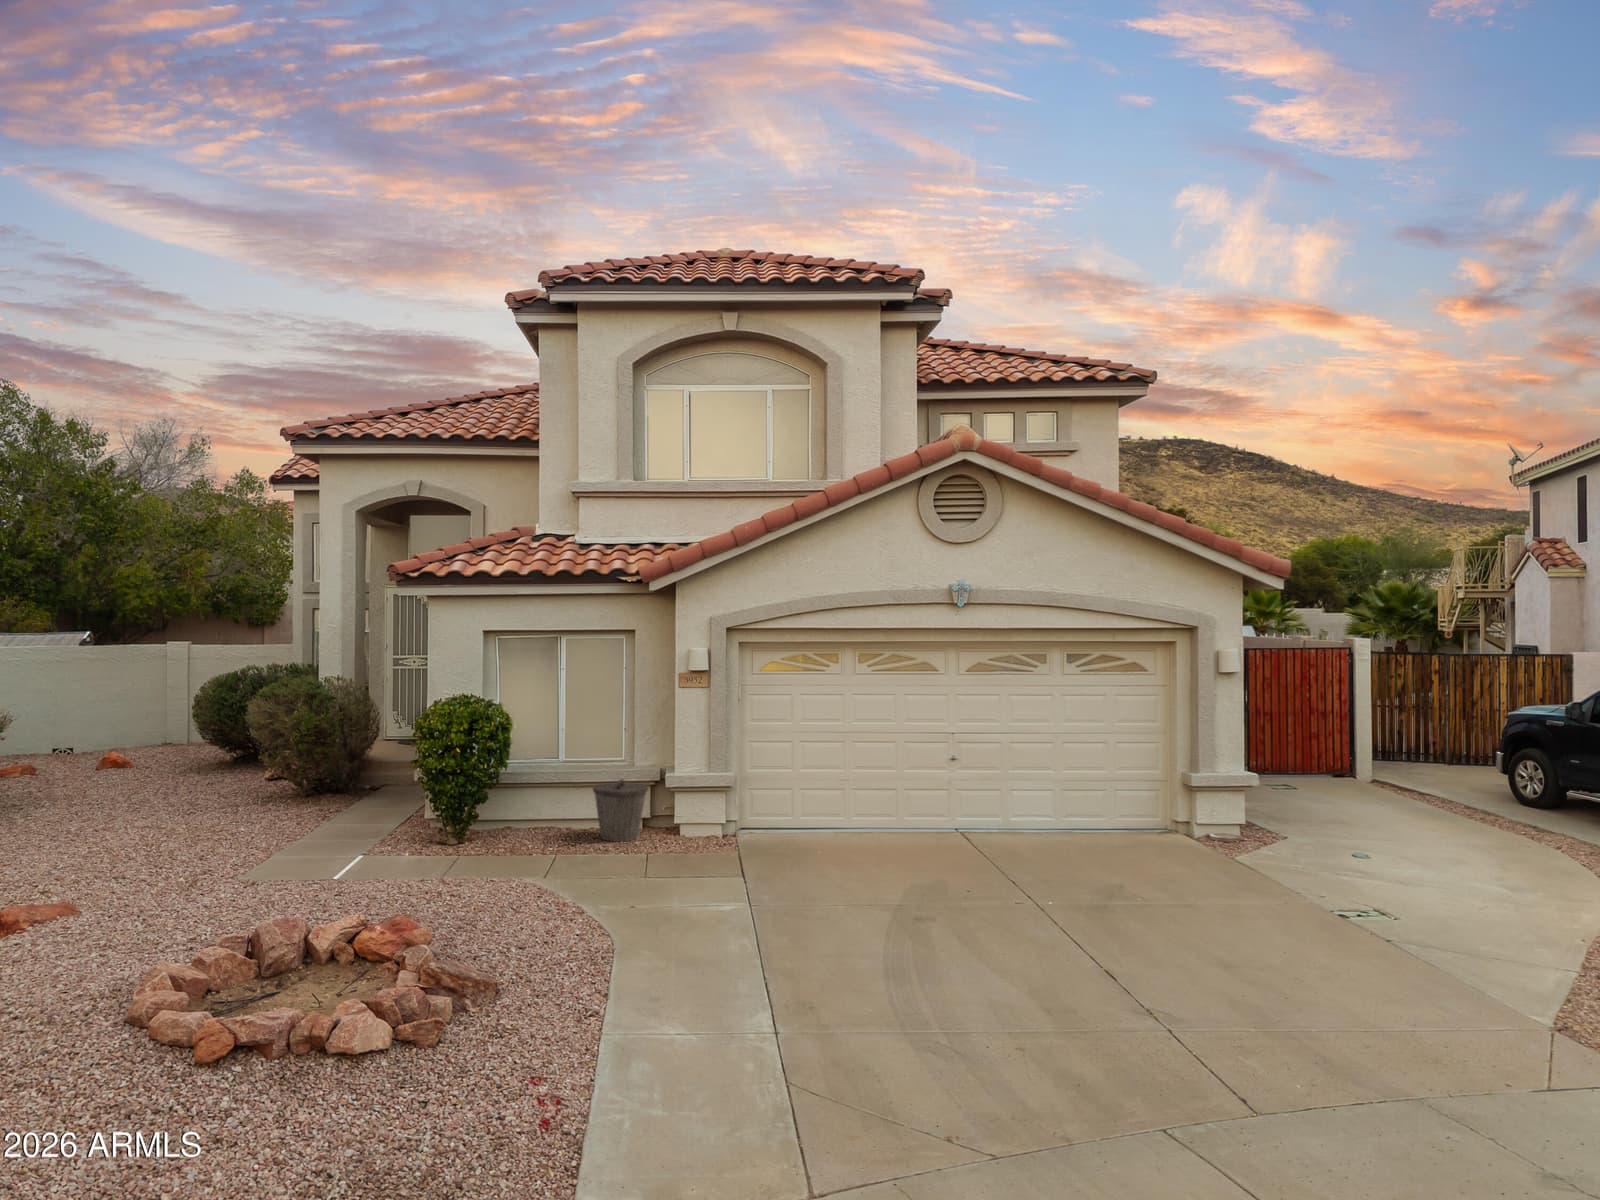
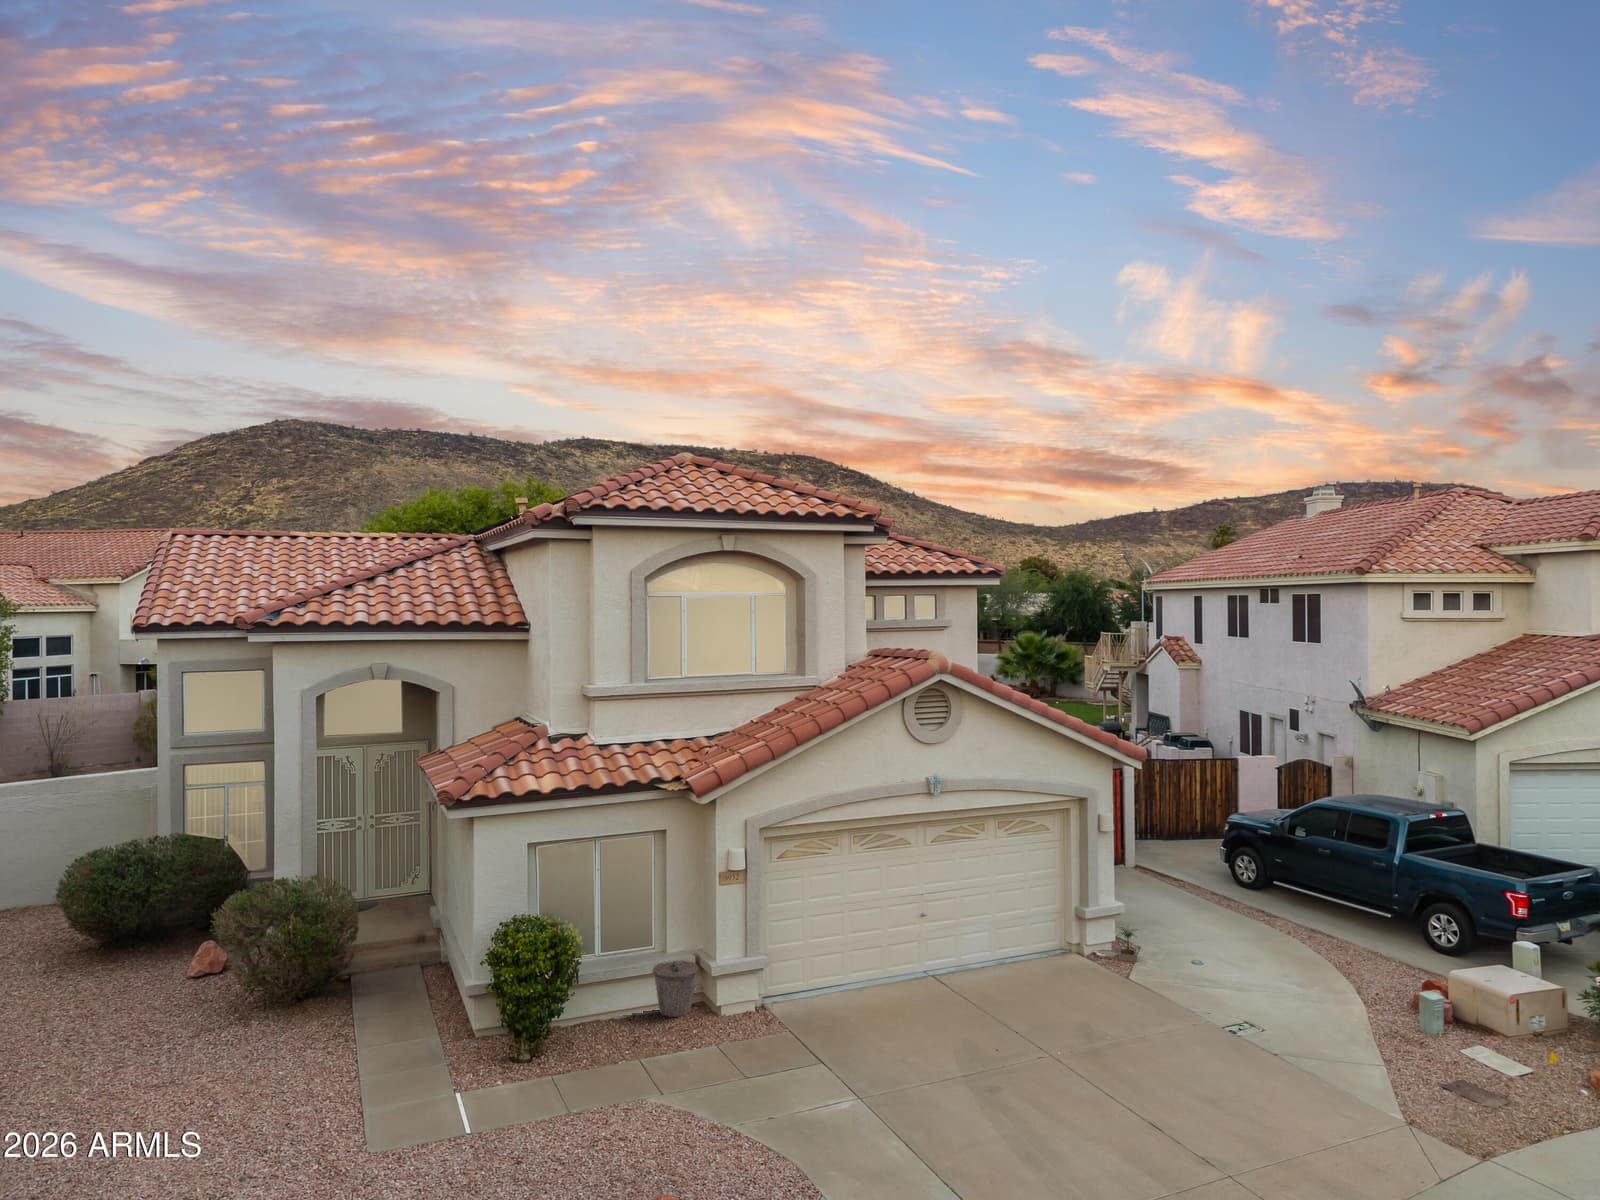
potted plant: none [1240,801,1280,852] -> present [1118,929,1137,962]

